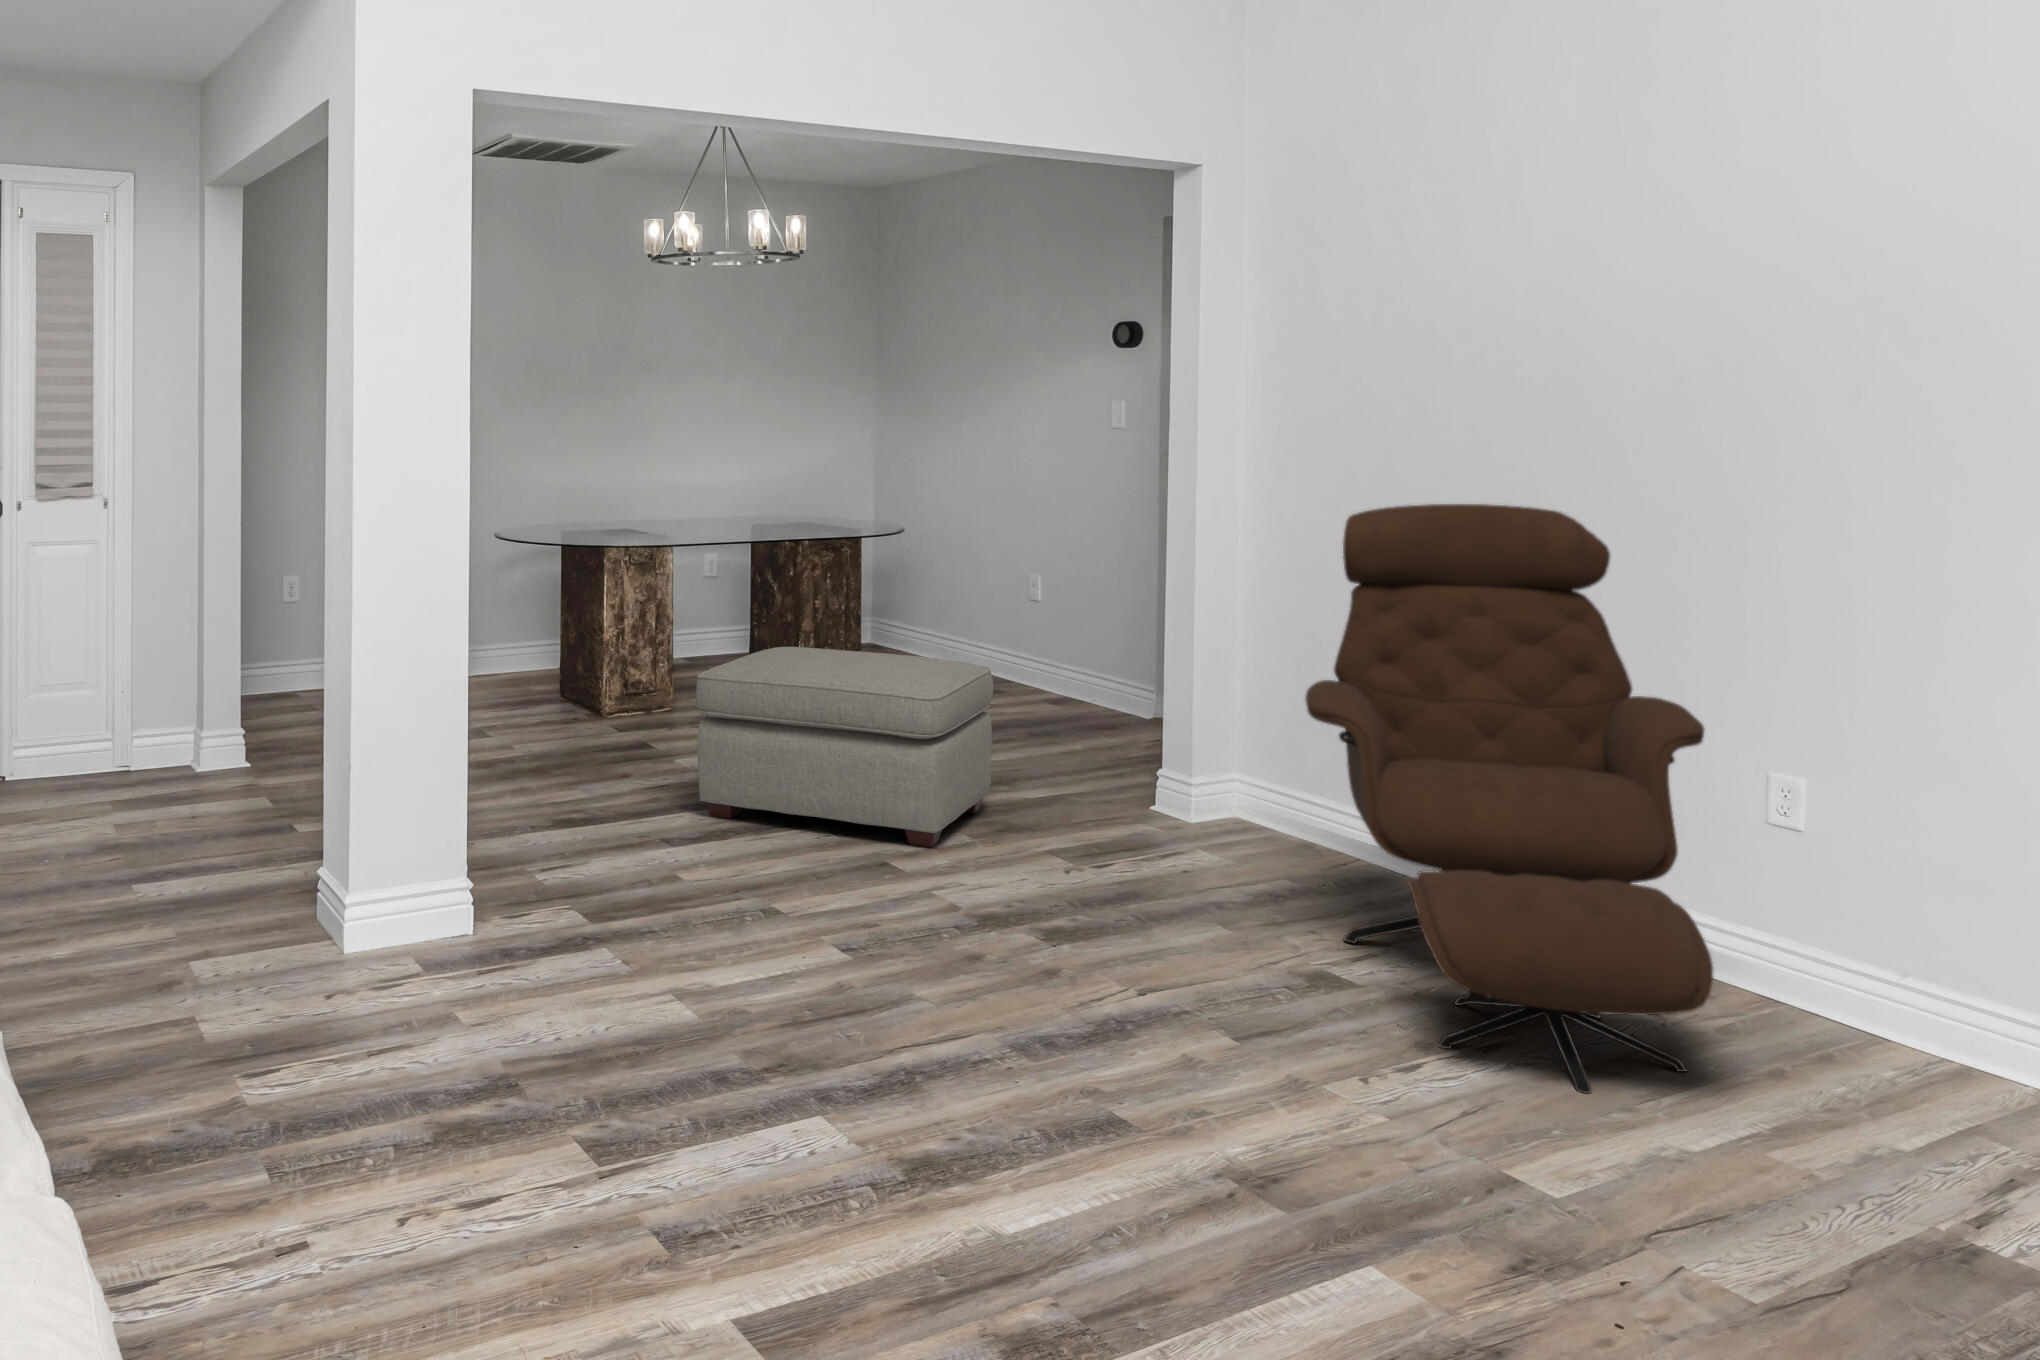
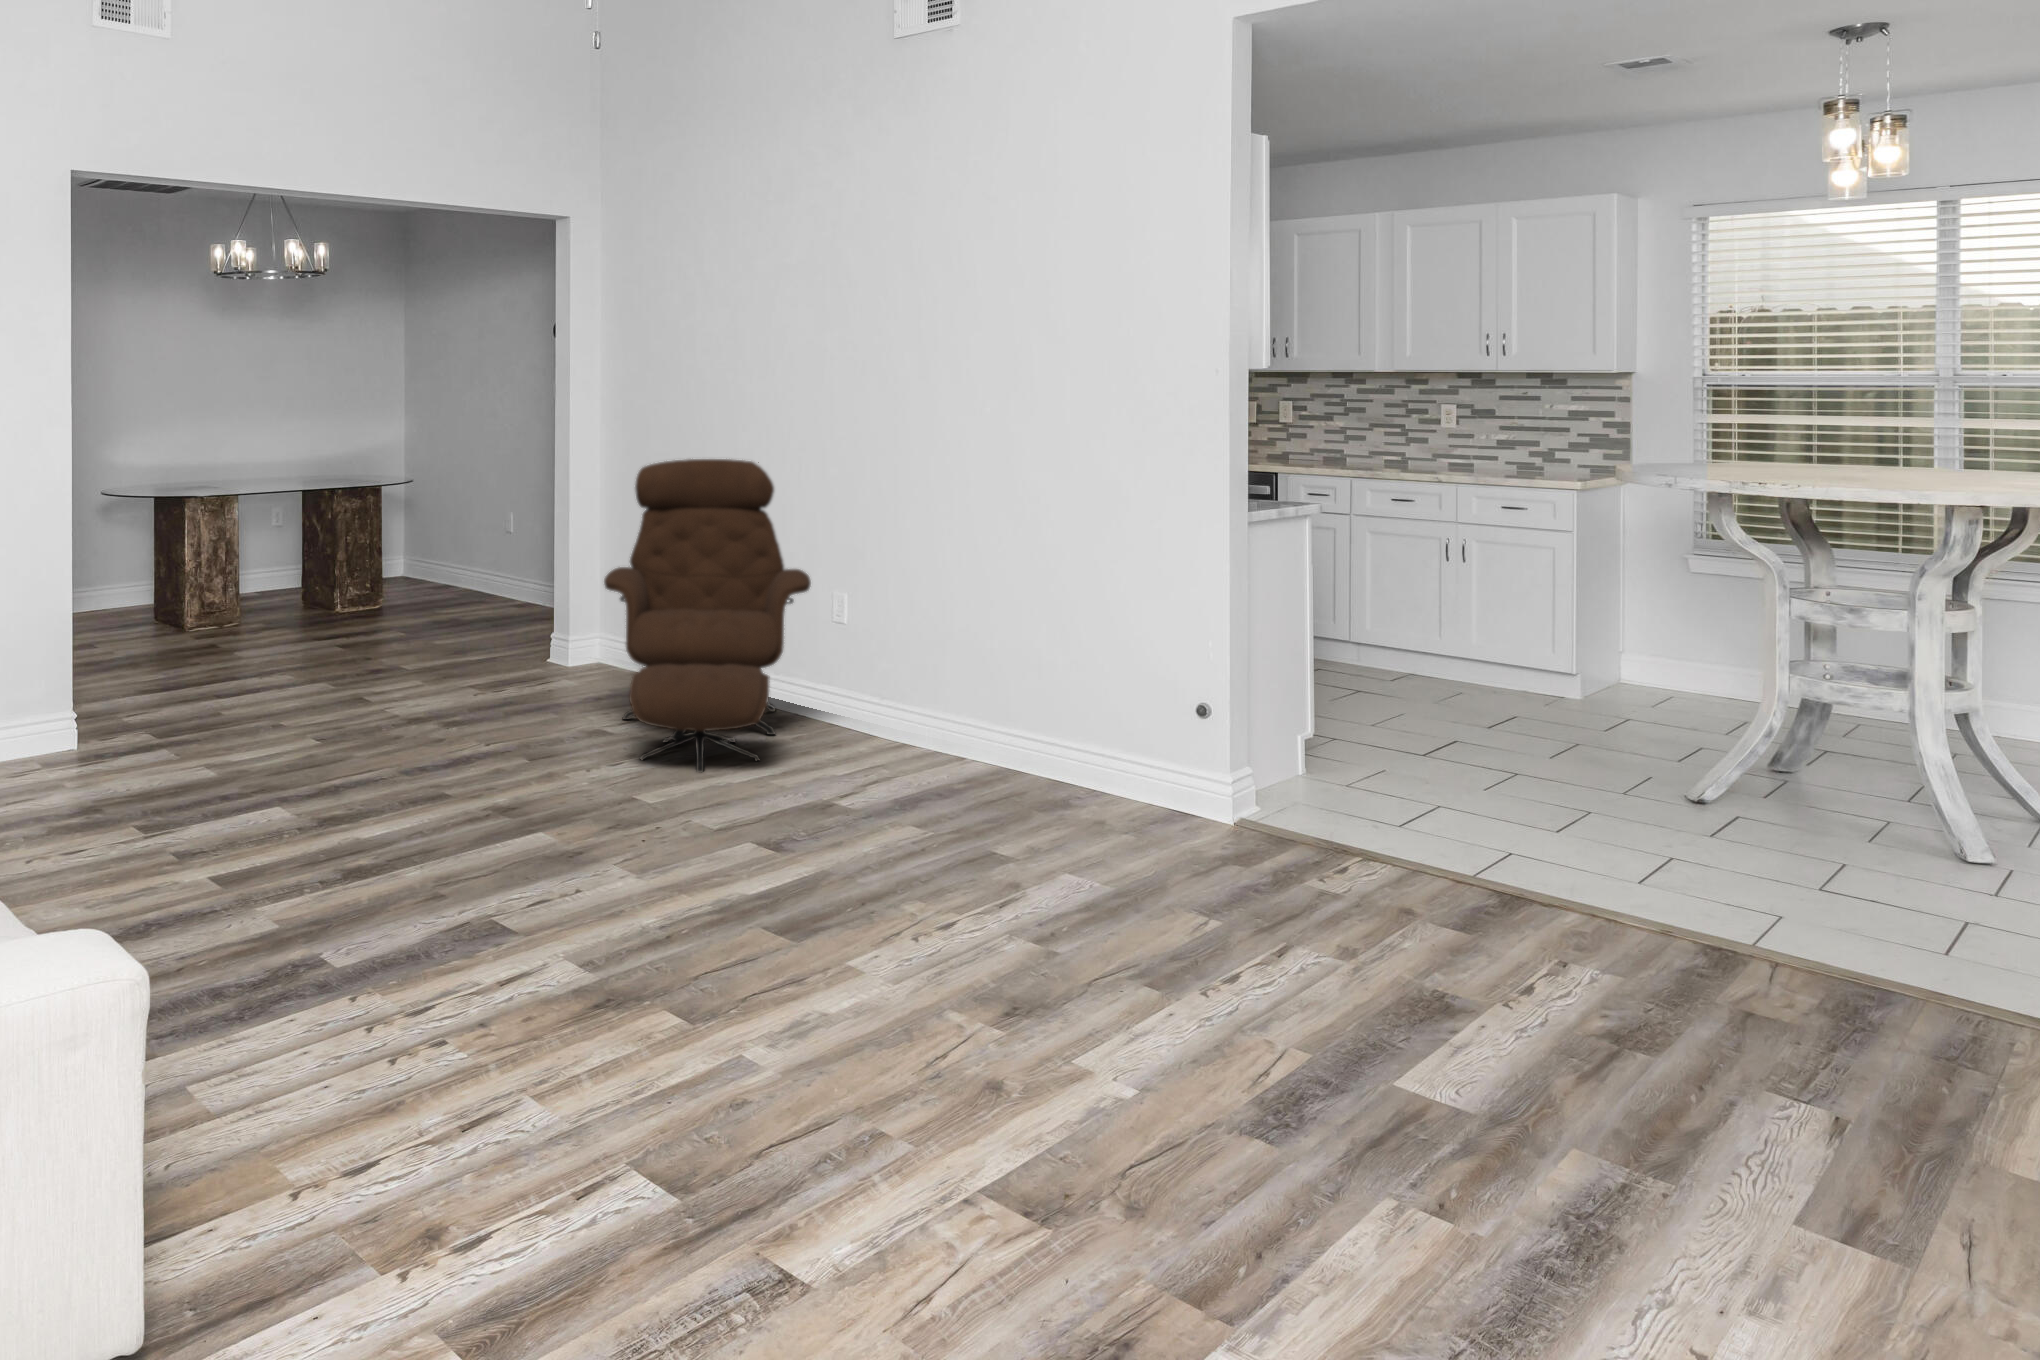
ottoman: present [696,647,993,847] -> none [239,567,446,689]

